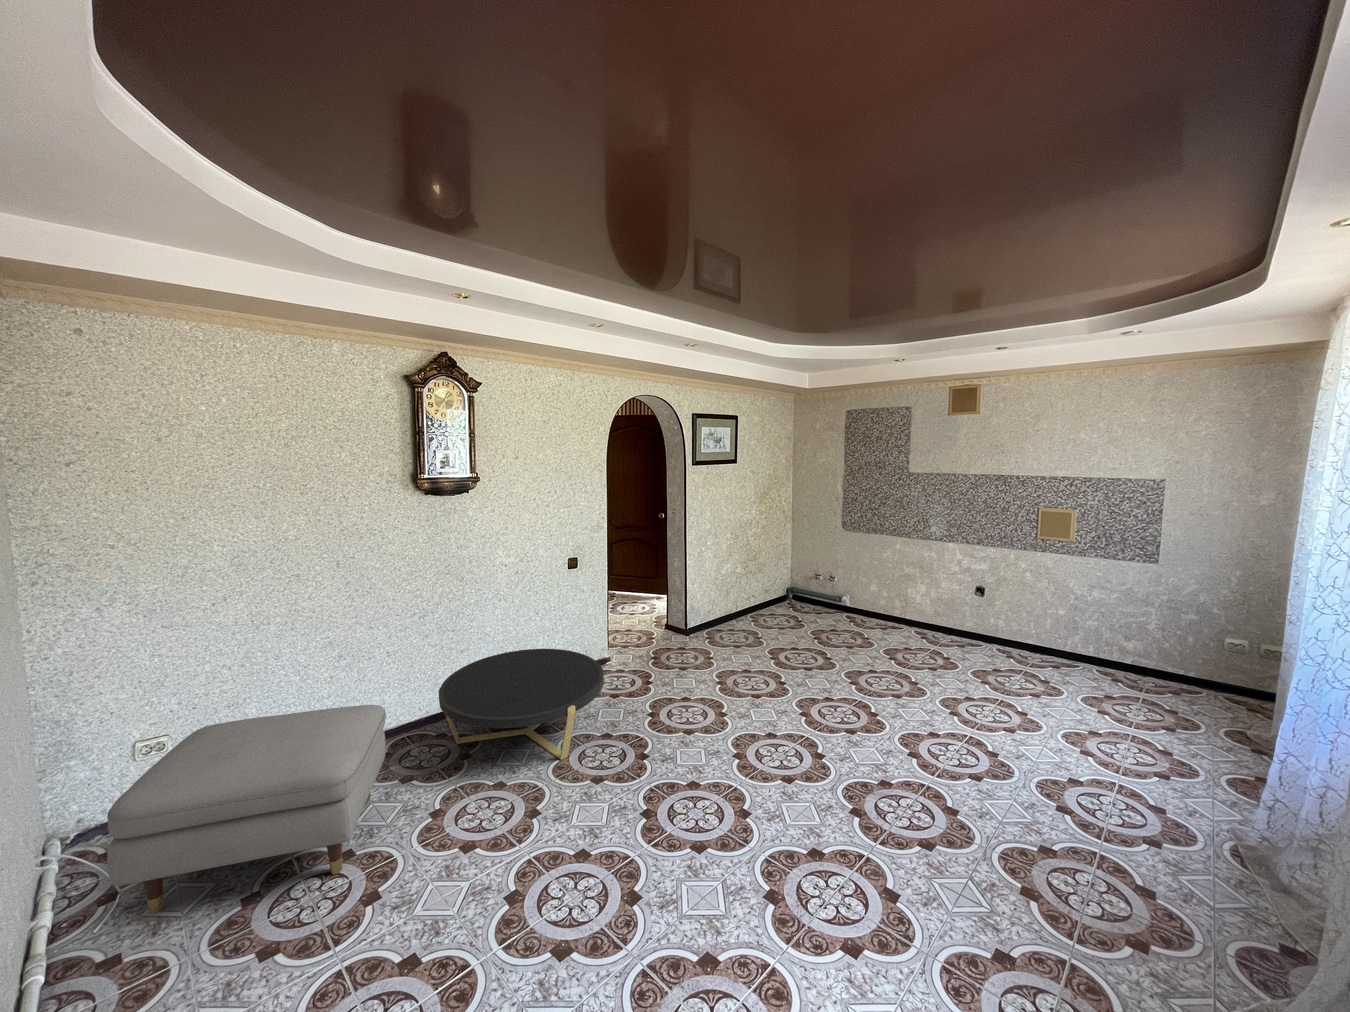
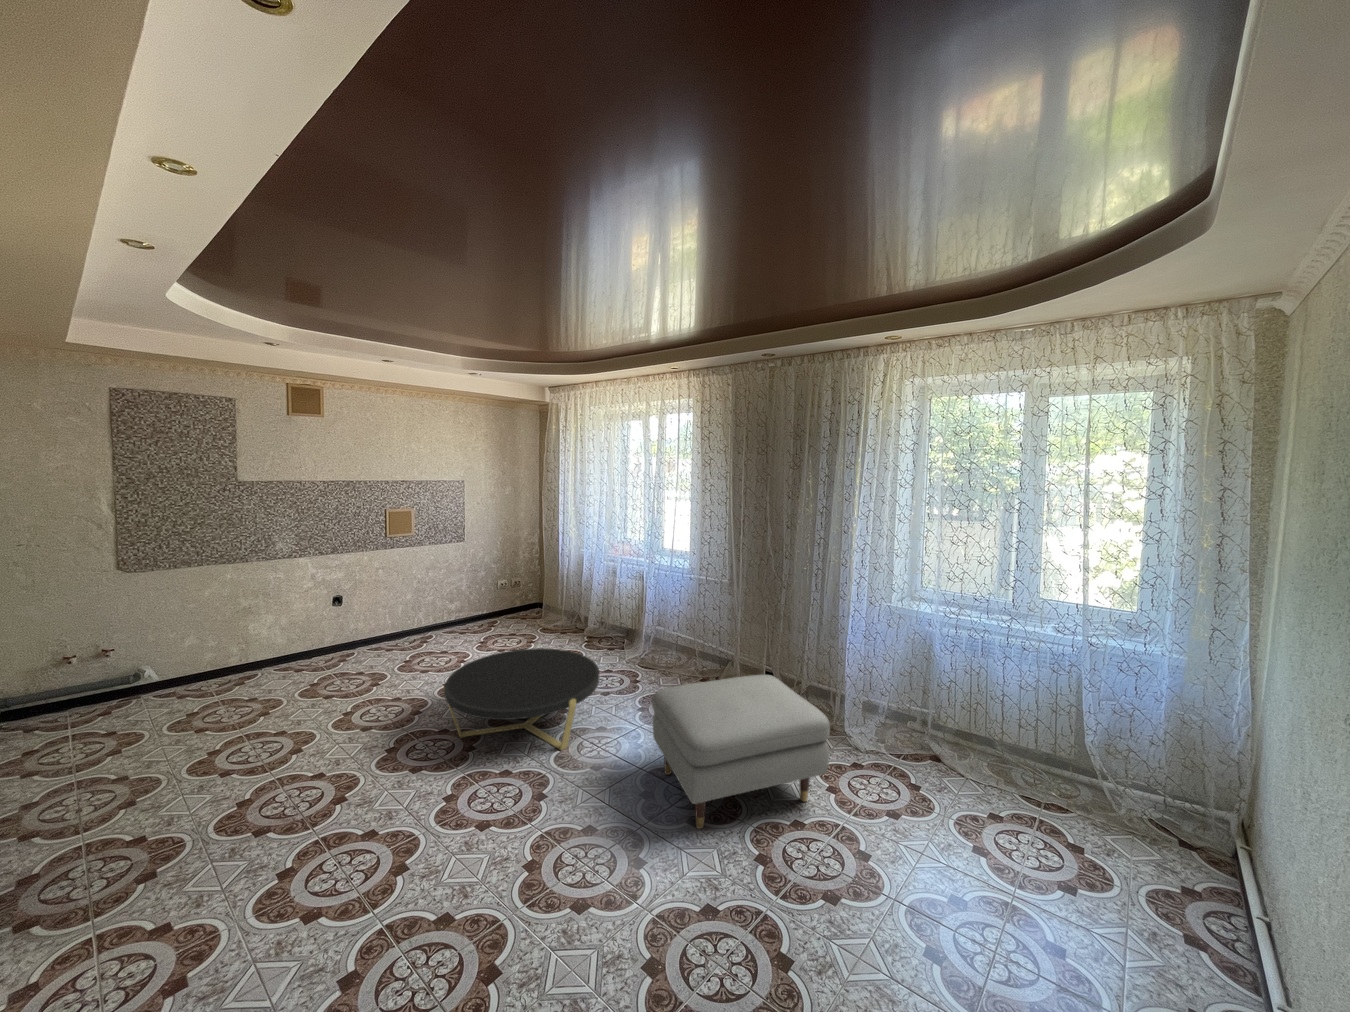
ottoman: present [107,705,386,914] -> present [652,675,830,829]

